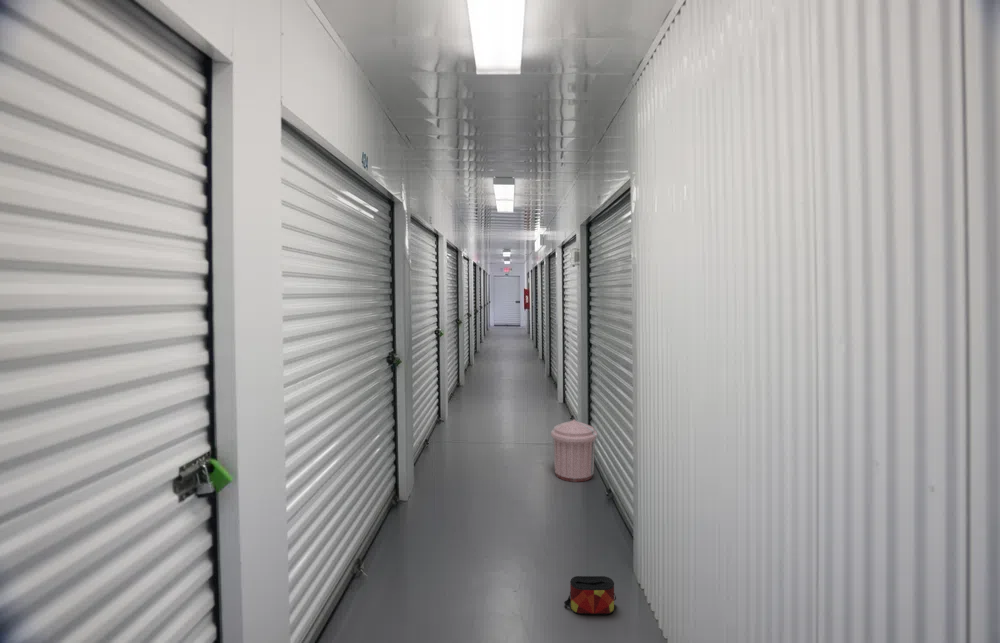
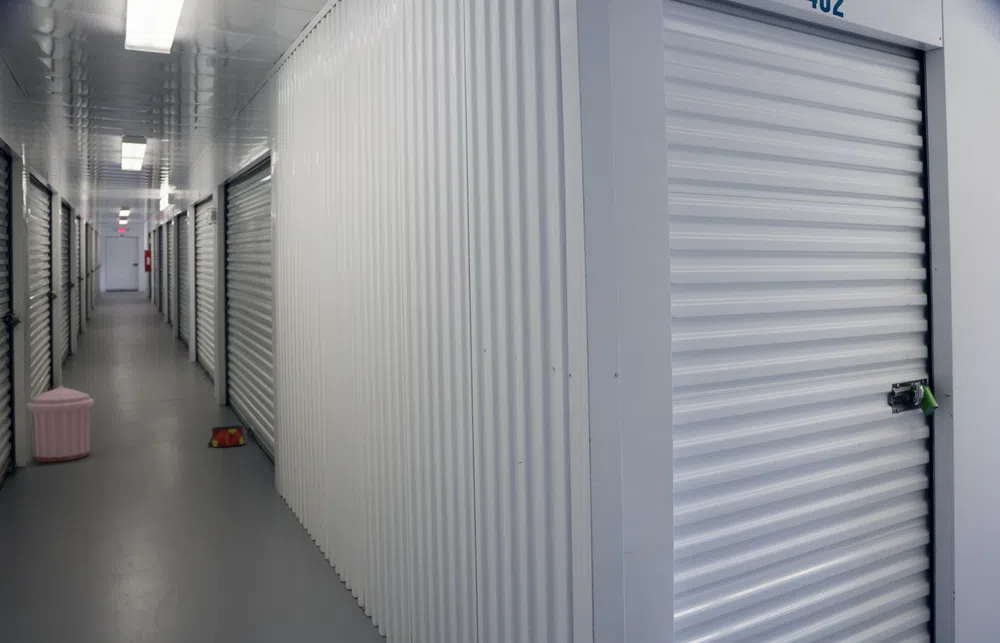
trash can: present [551,420,597,482] -> present [27,386,94,462]

